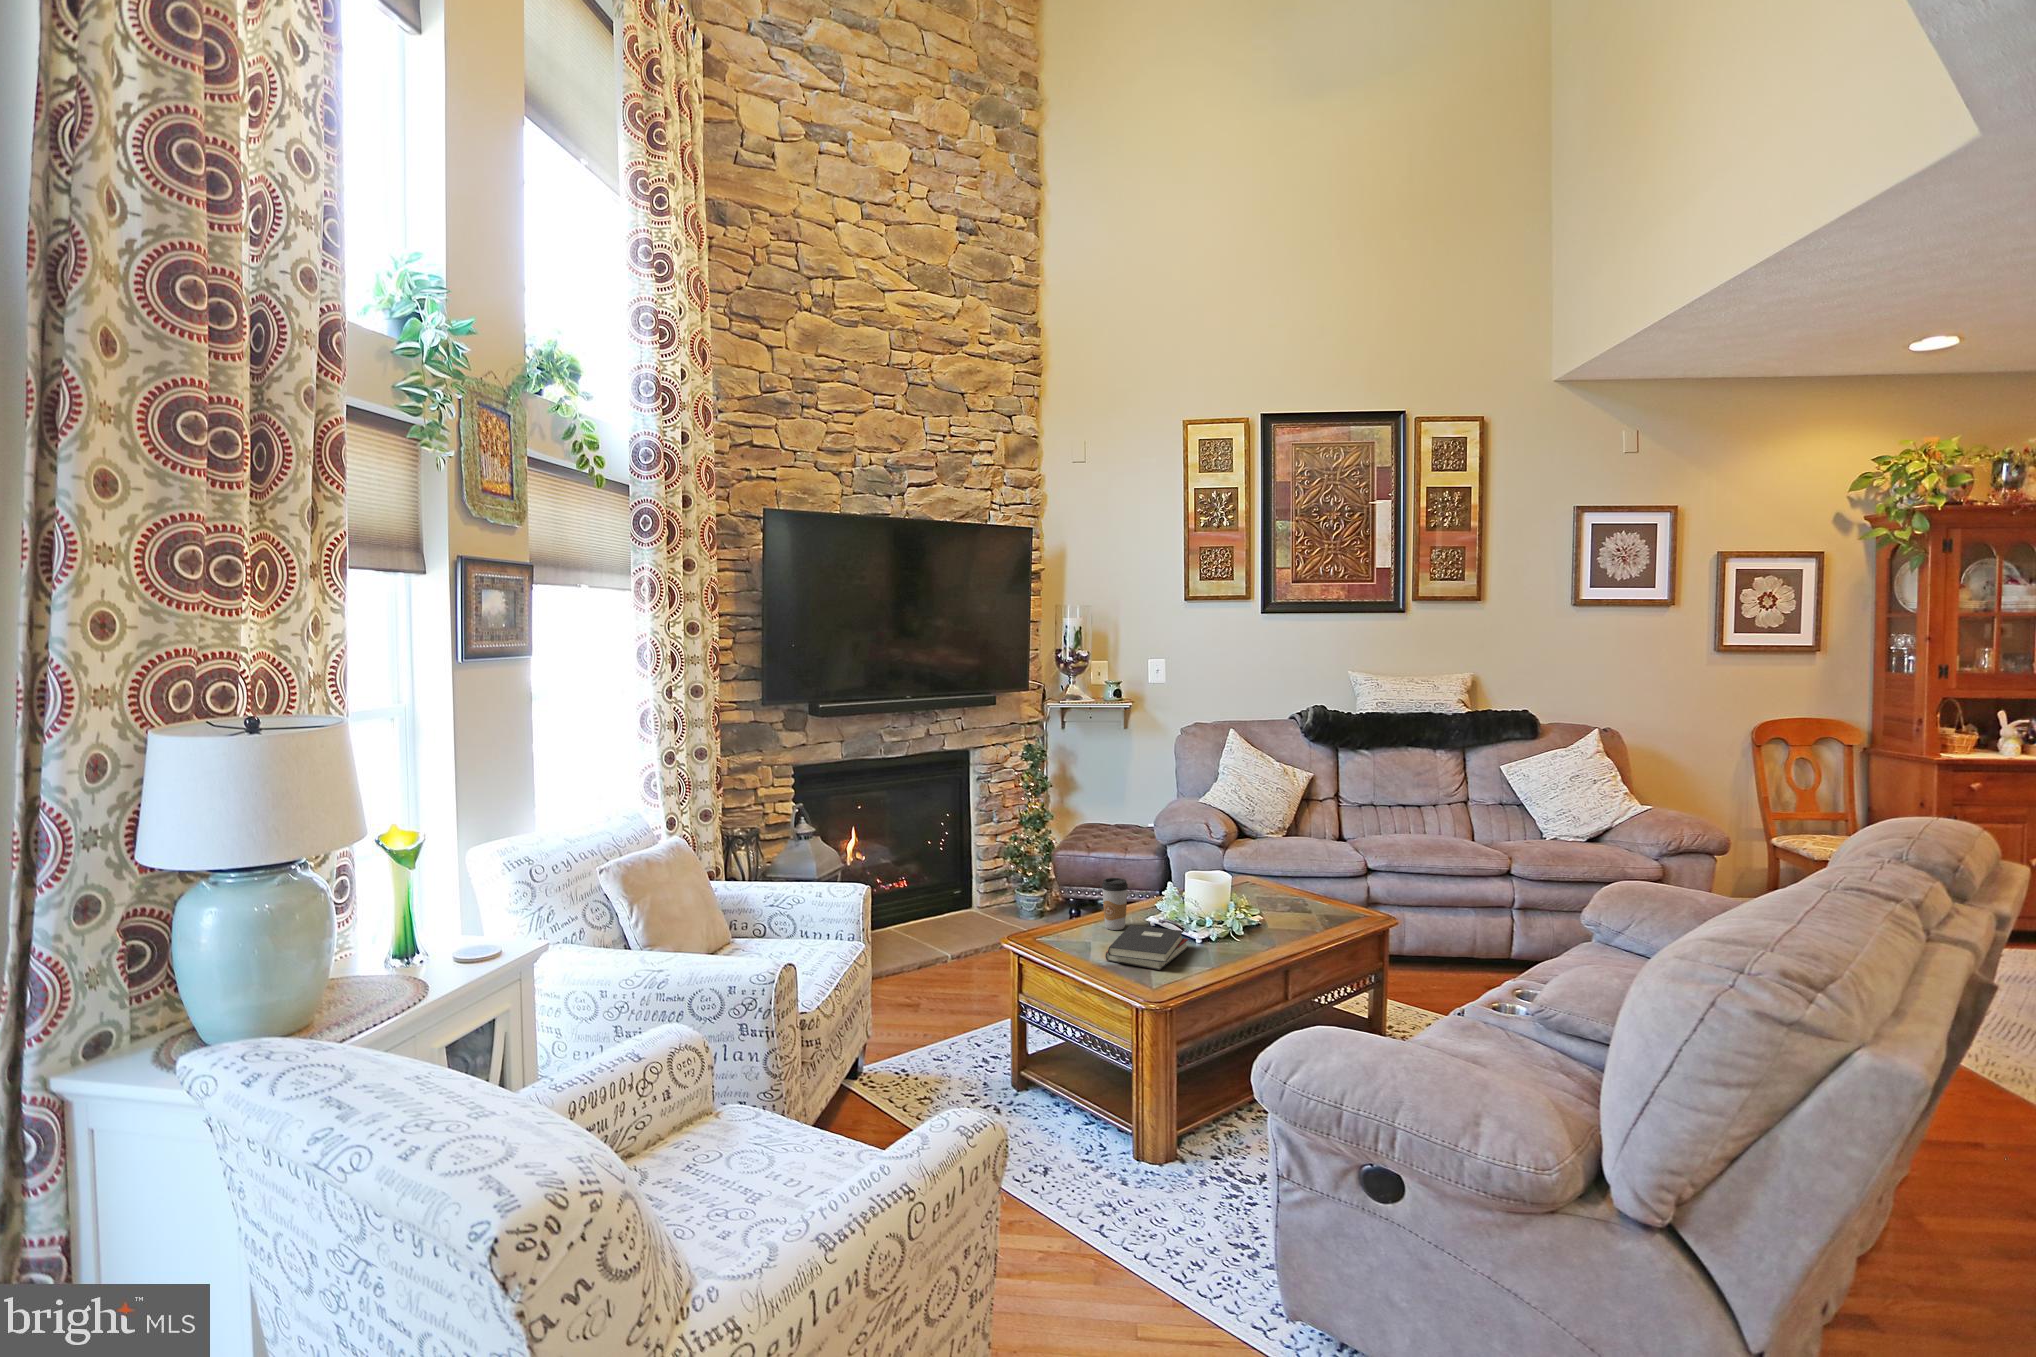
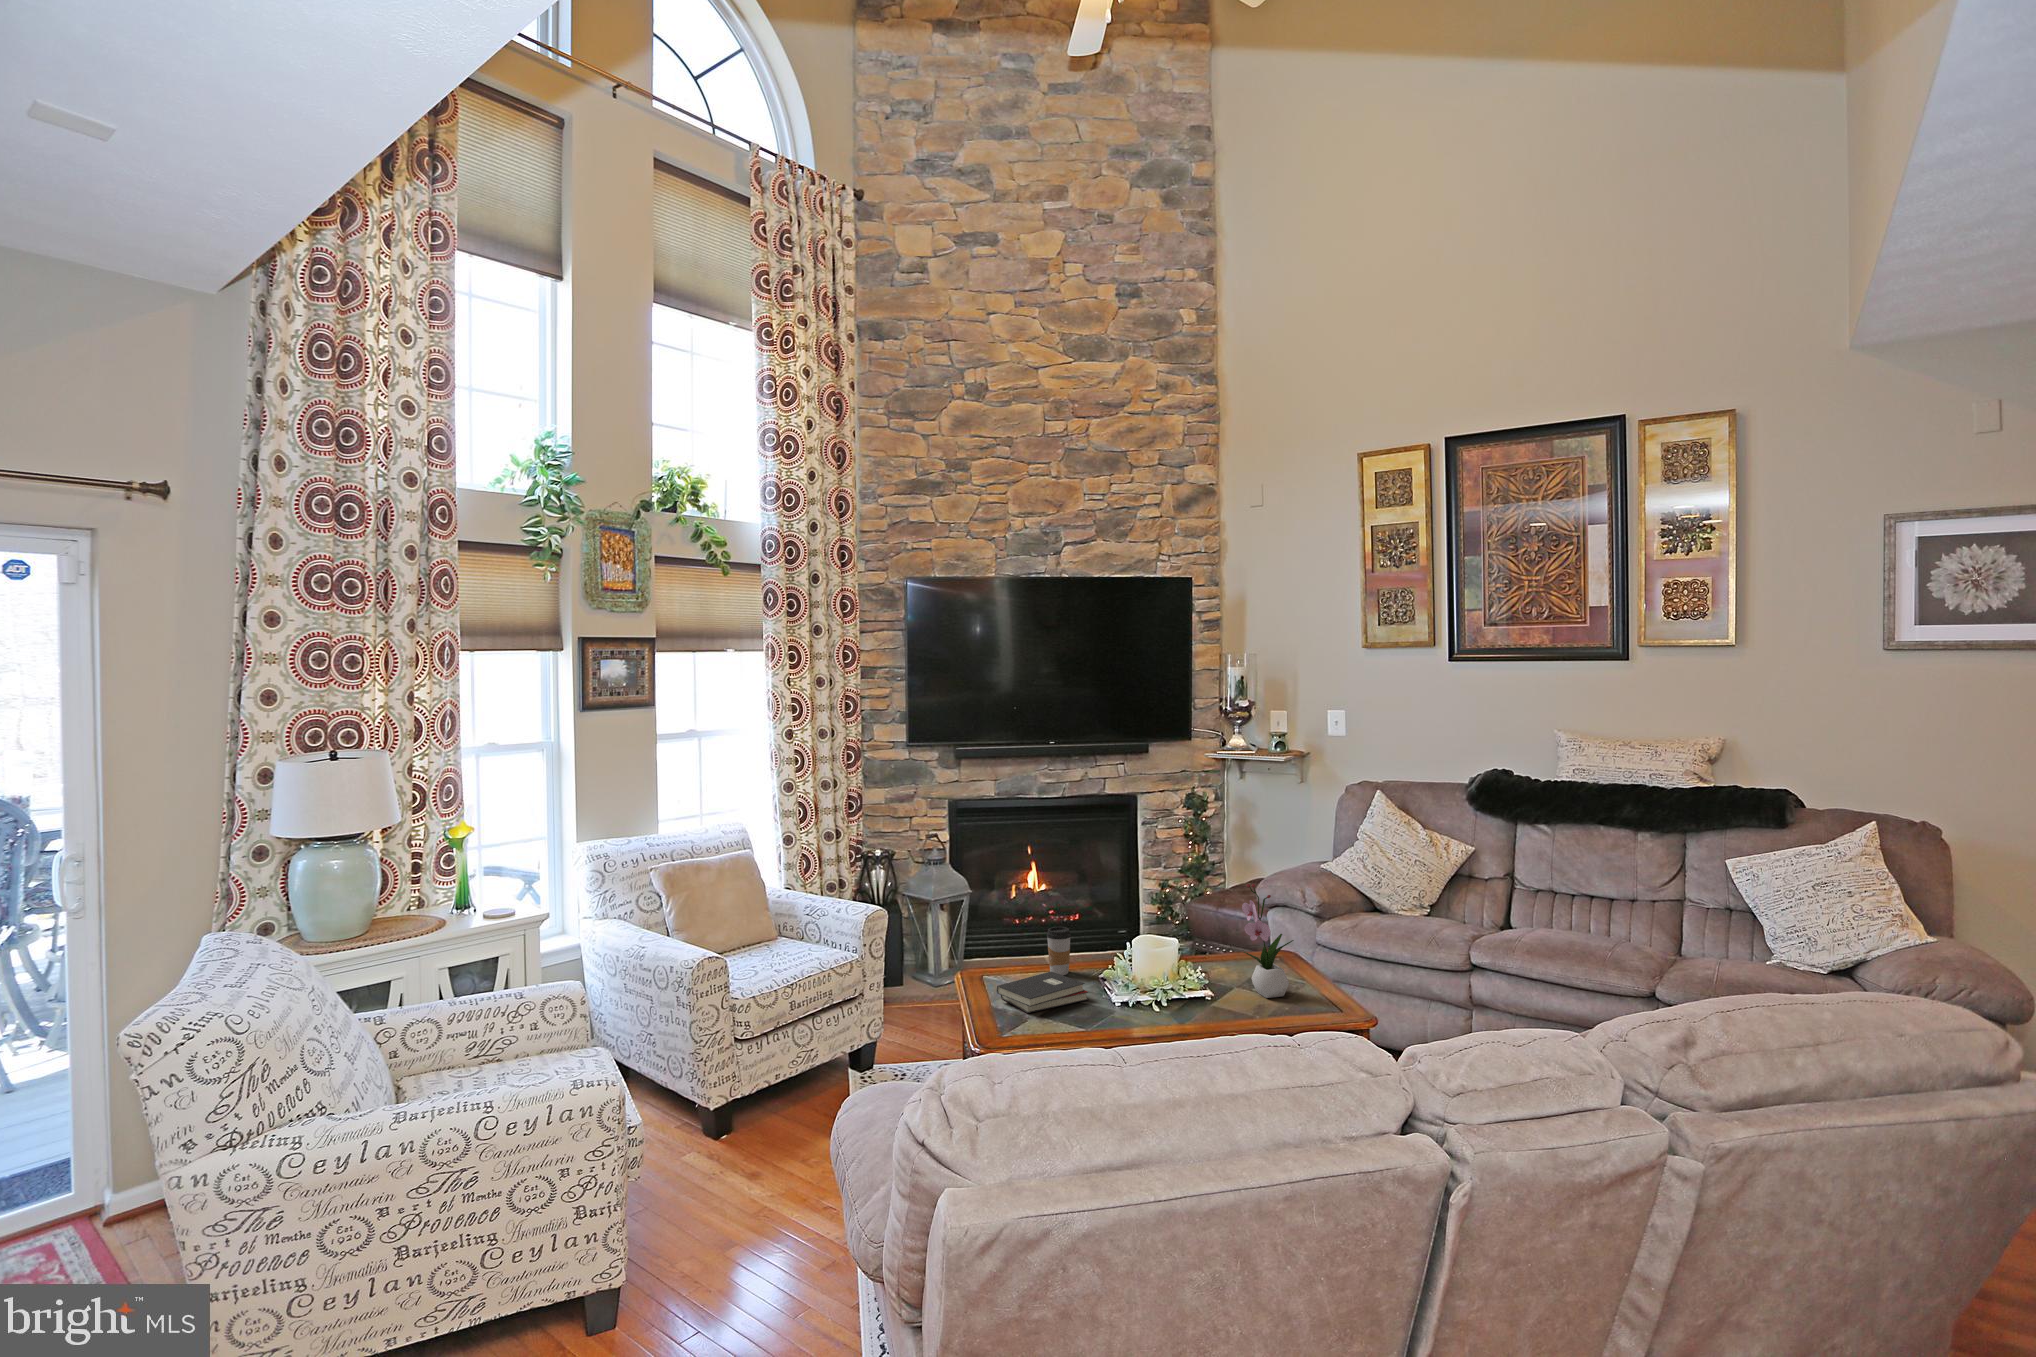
flower arrangement: none [1301,812,1347,920] -> present [1242,884,1294,998]

